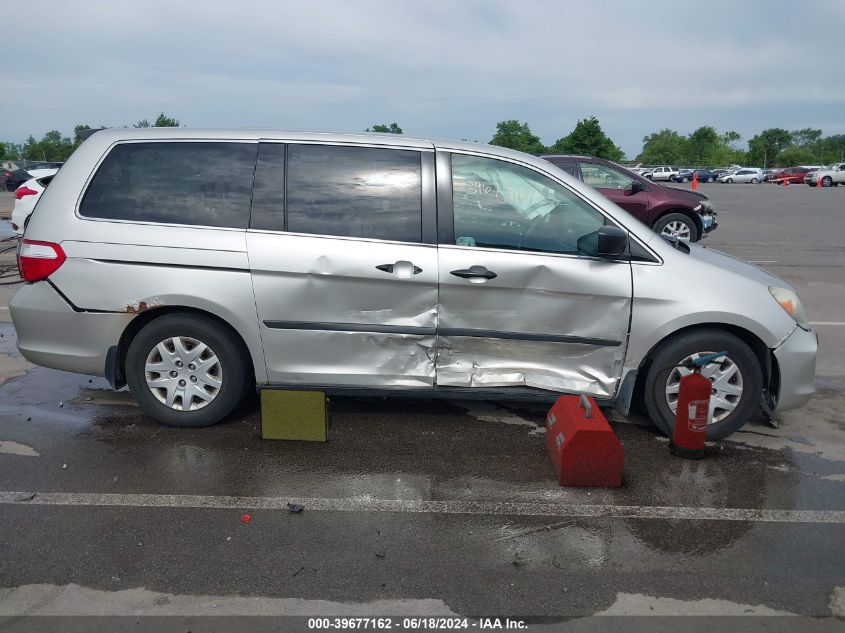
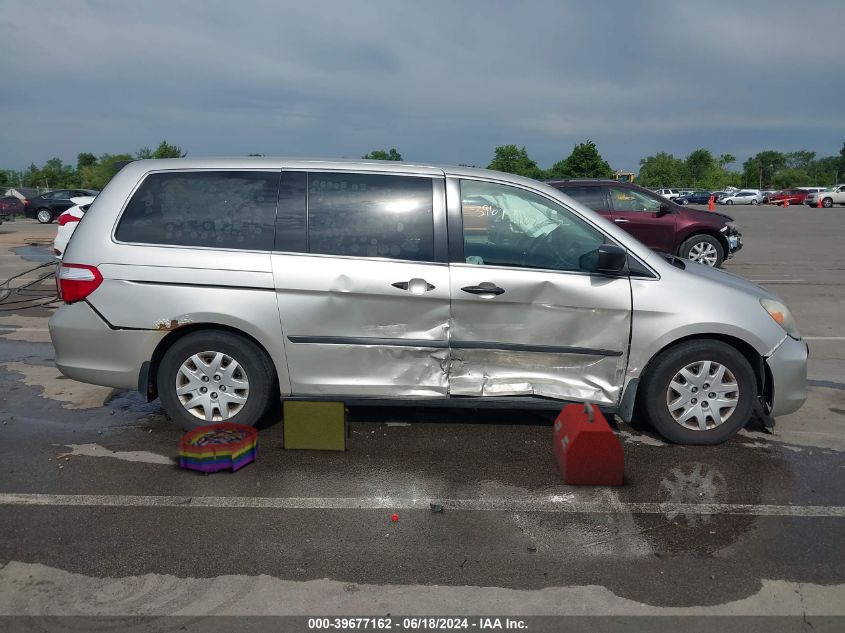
fire extinguisher: present [651,351,728,459] -> none [652,359,723,463]
storage bin: none [145,410,234,468] -> present [178,422,258,472]

